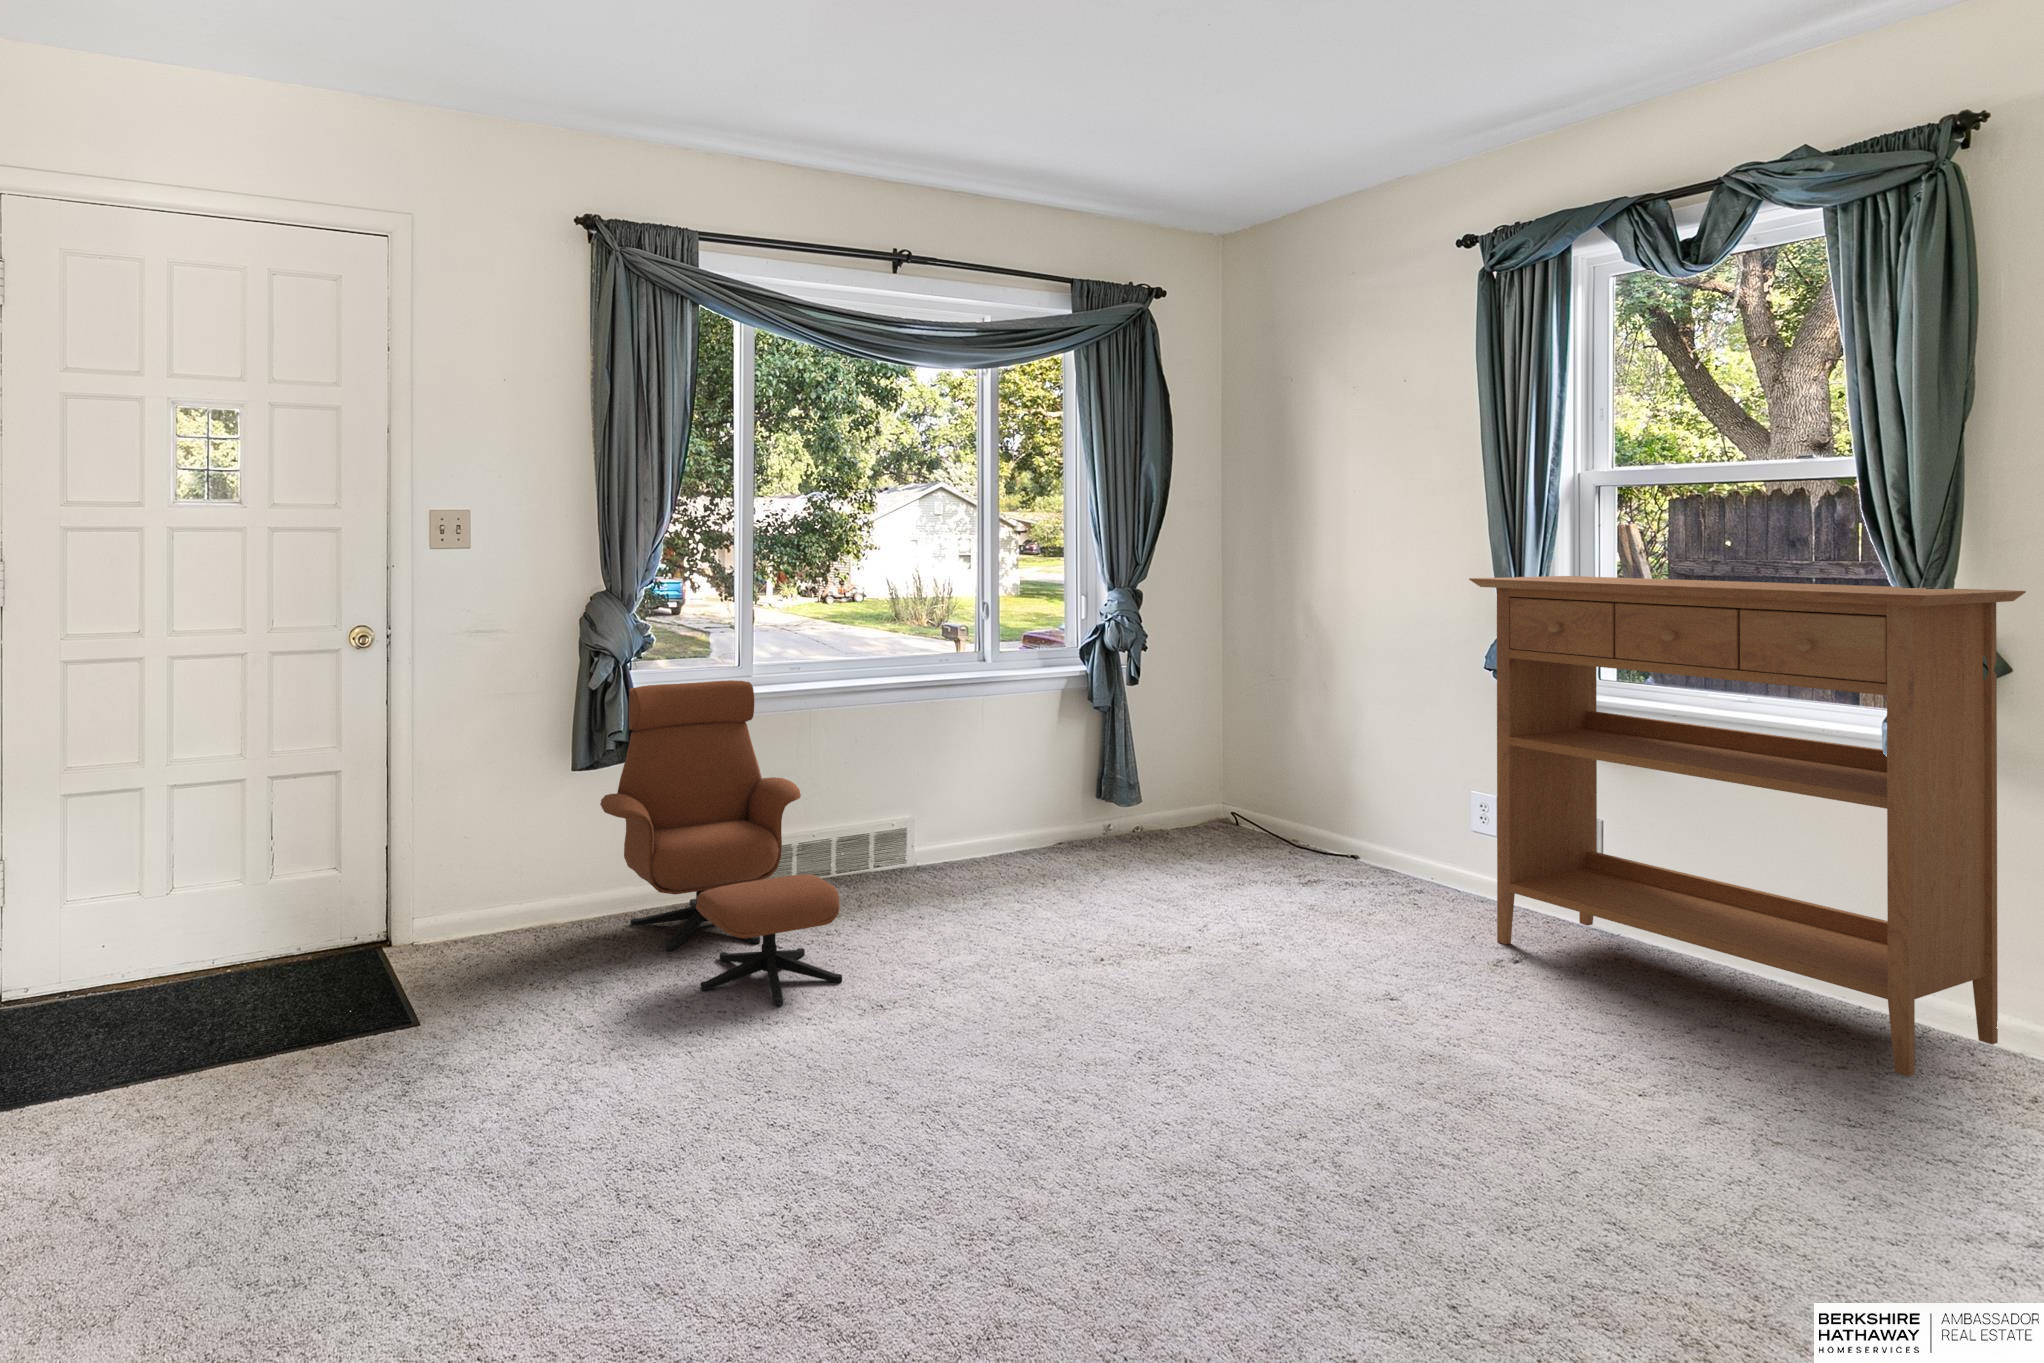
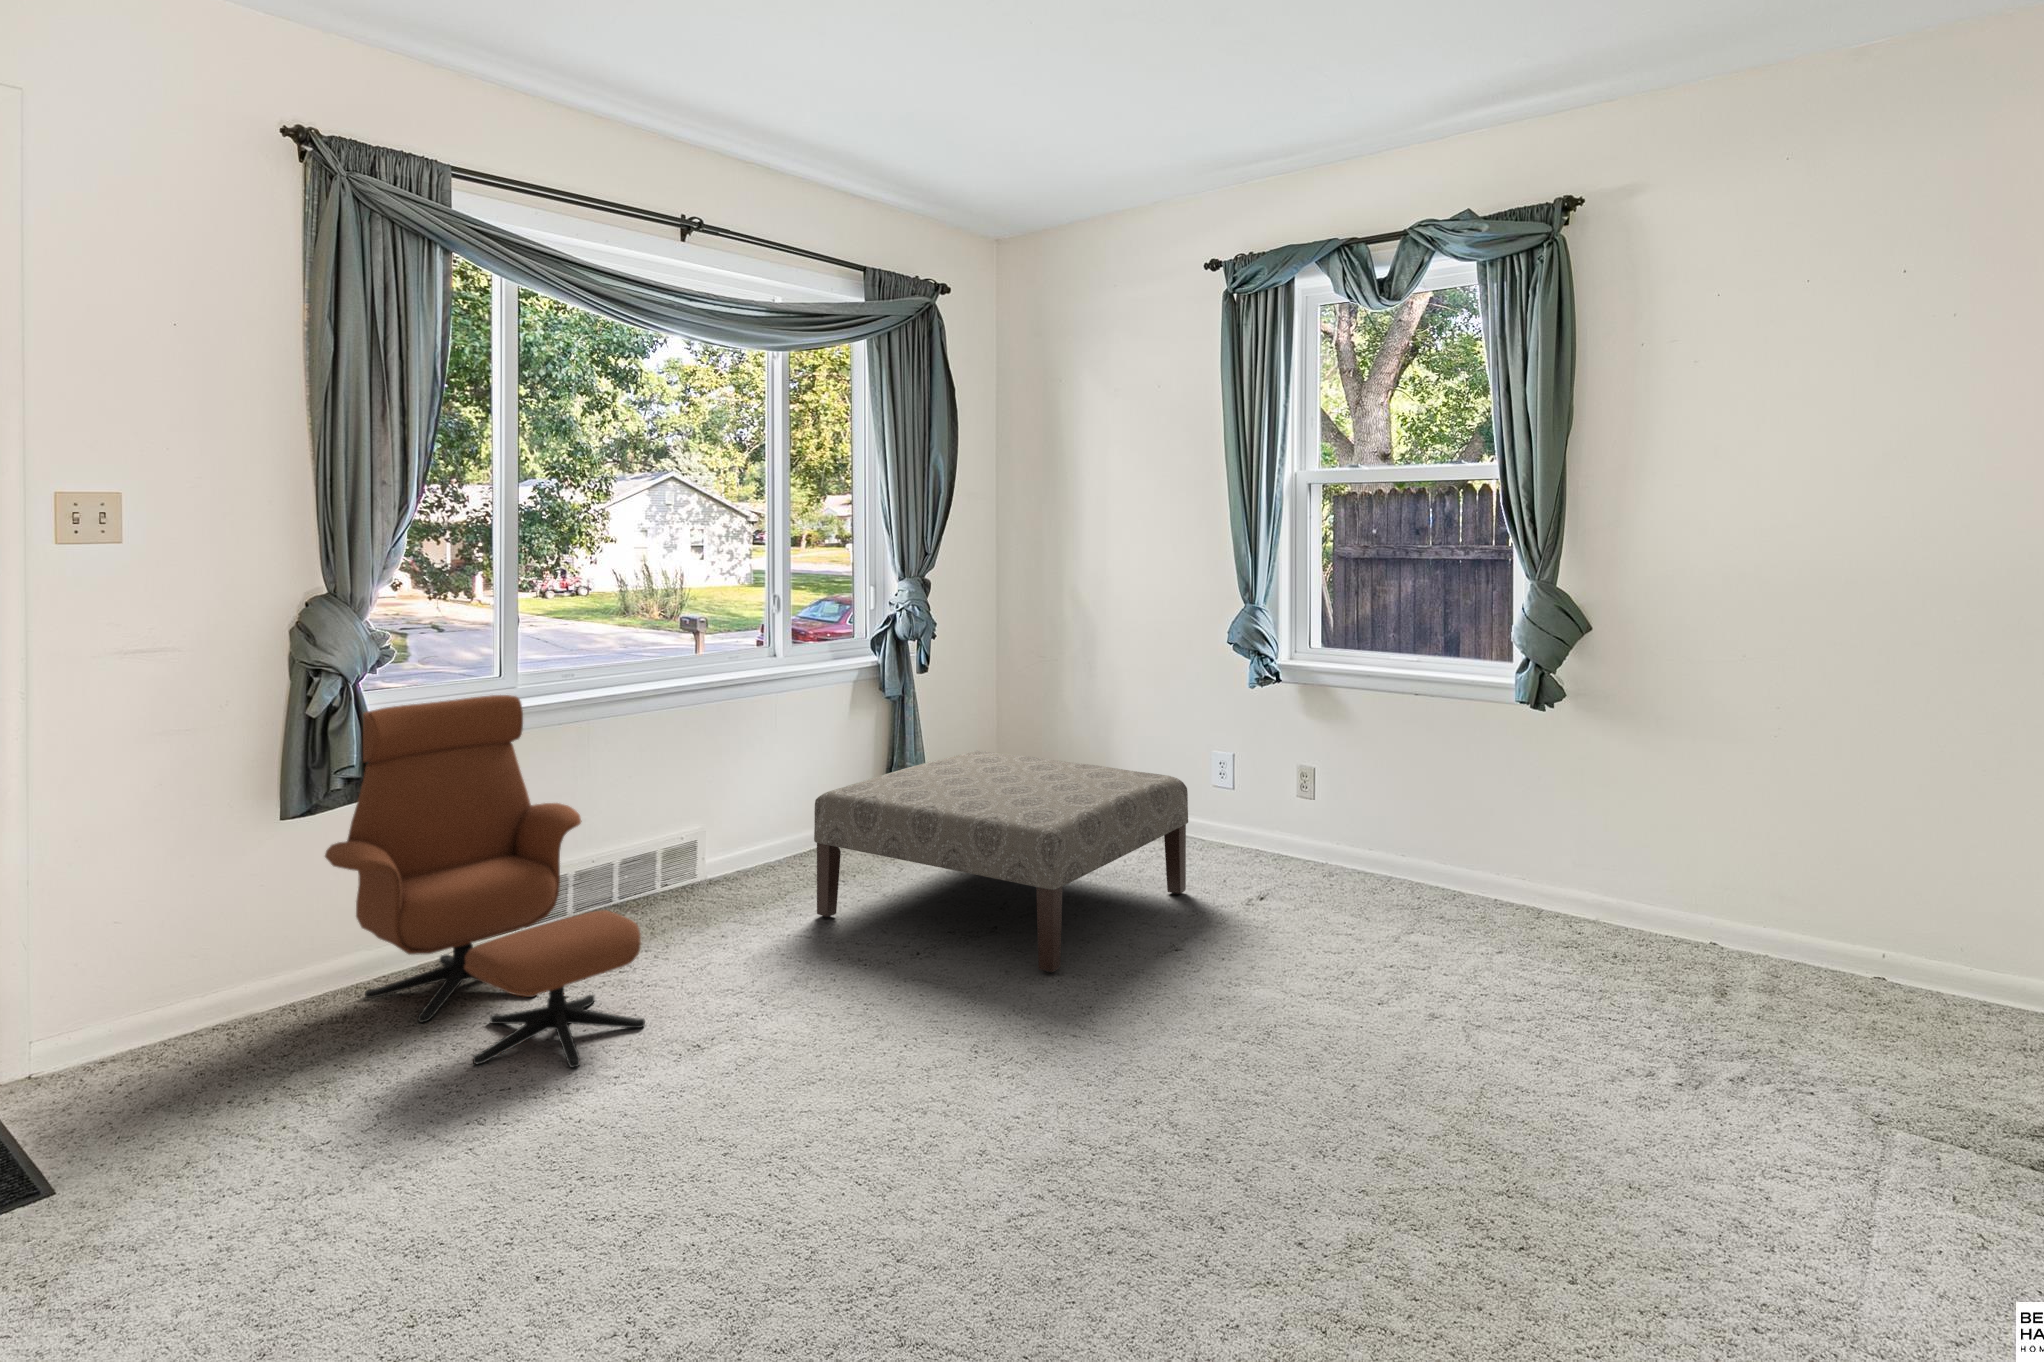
console table: present [1469,576,2026,1076] -> none [1223,563,1611,961]
ottoman: none [1013,763,1425,993] -> present [814,750,1188,973]

